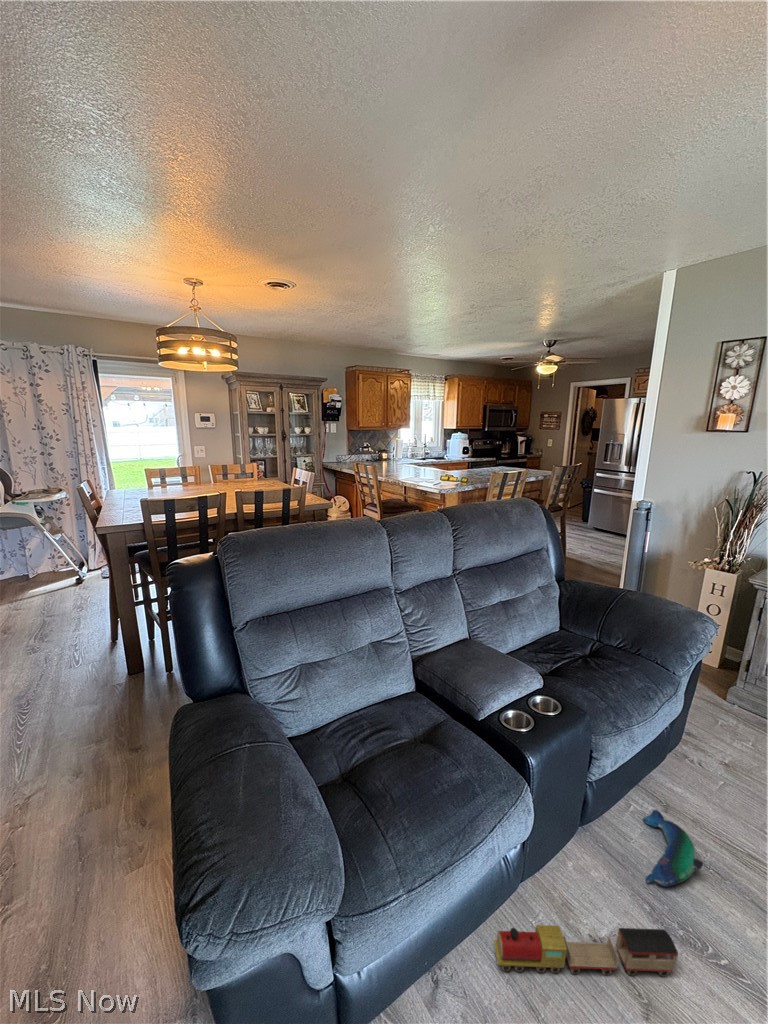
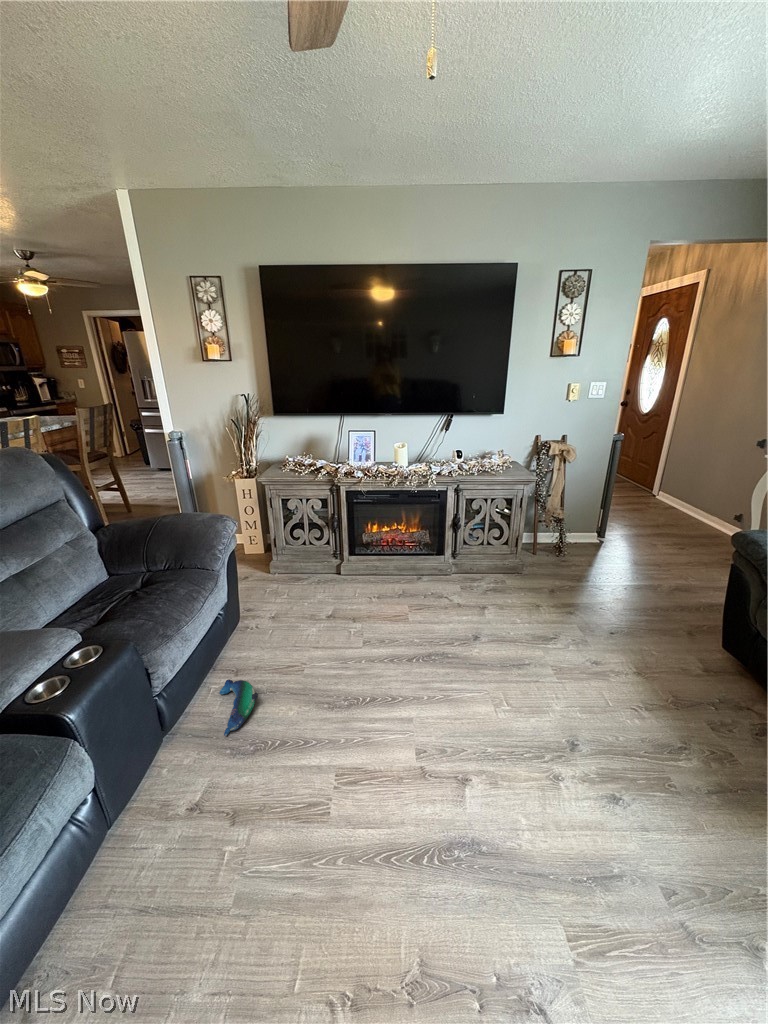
toy train: present [494,925,678,977] -> none [88,758,246,919]

